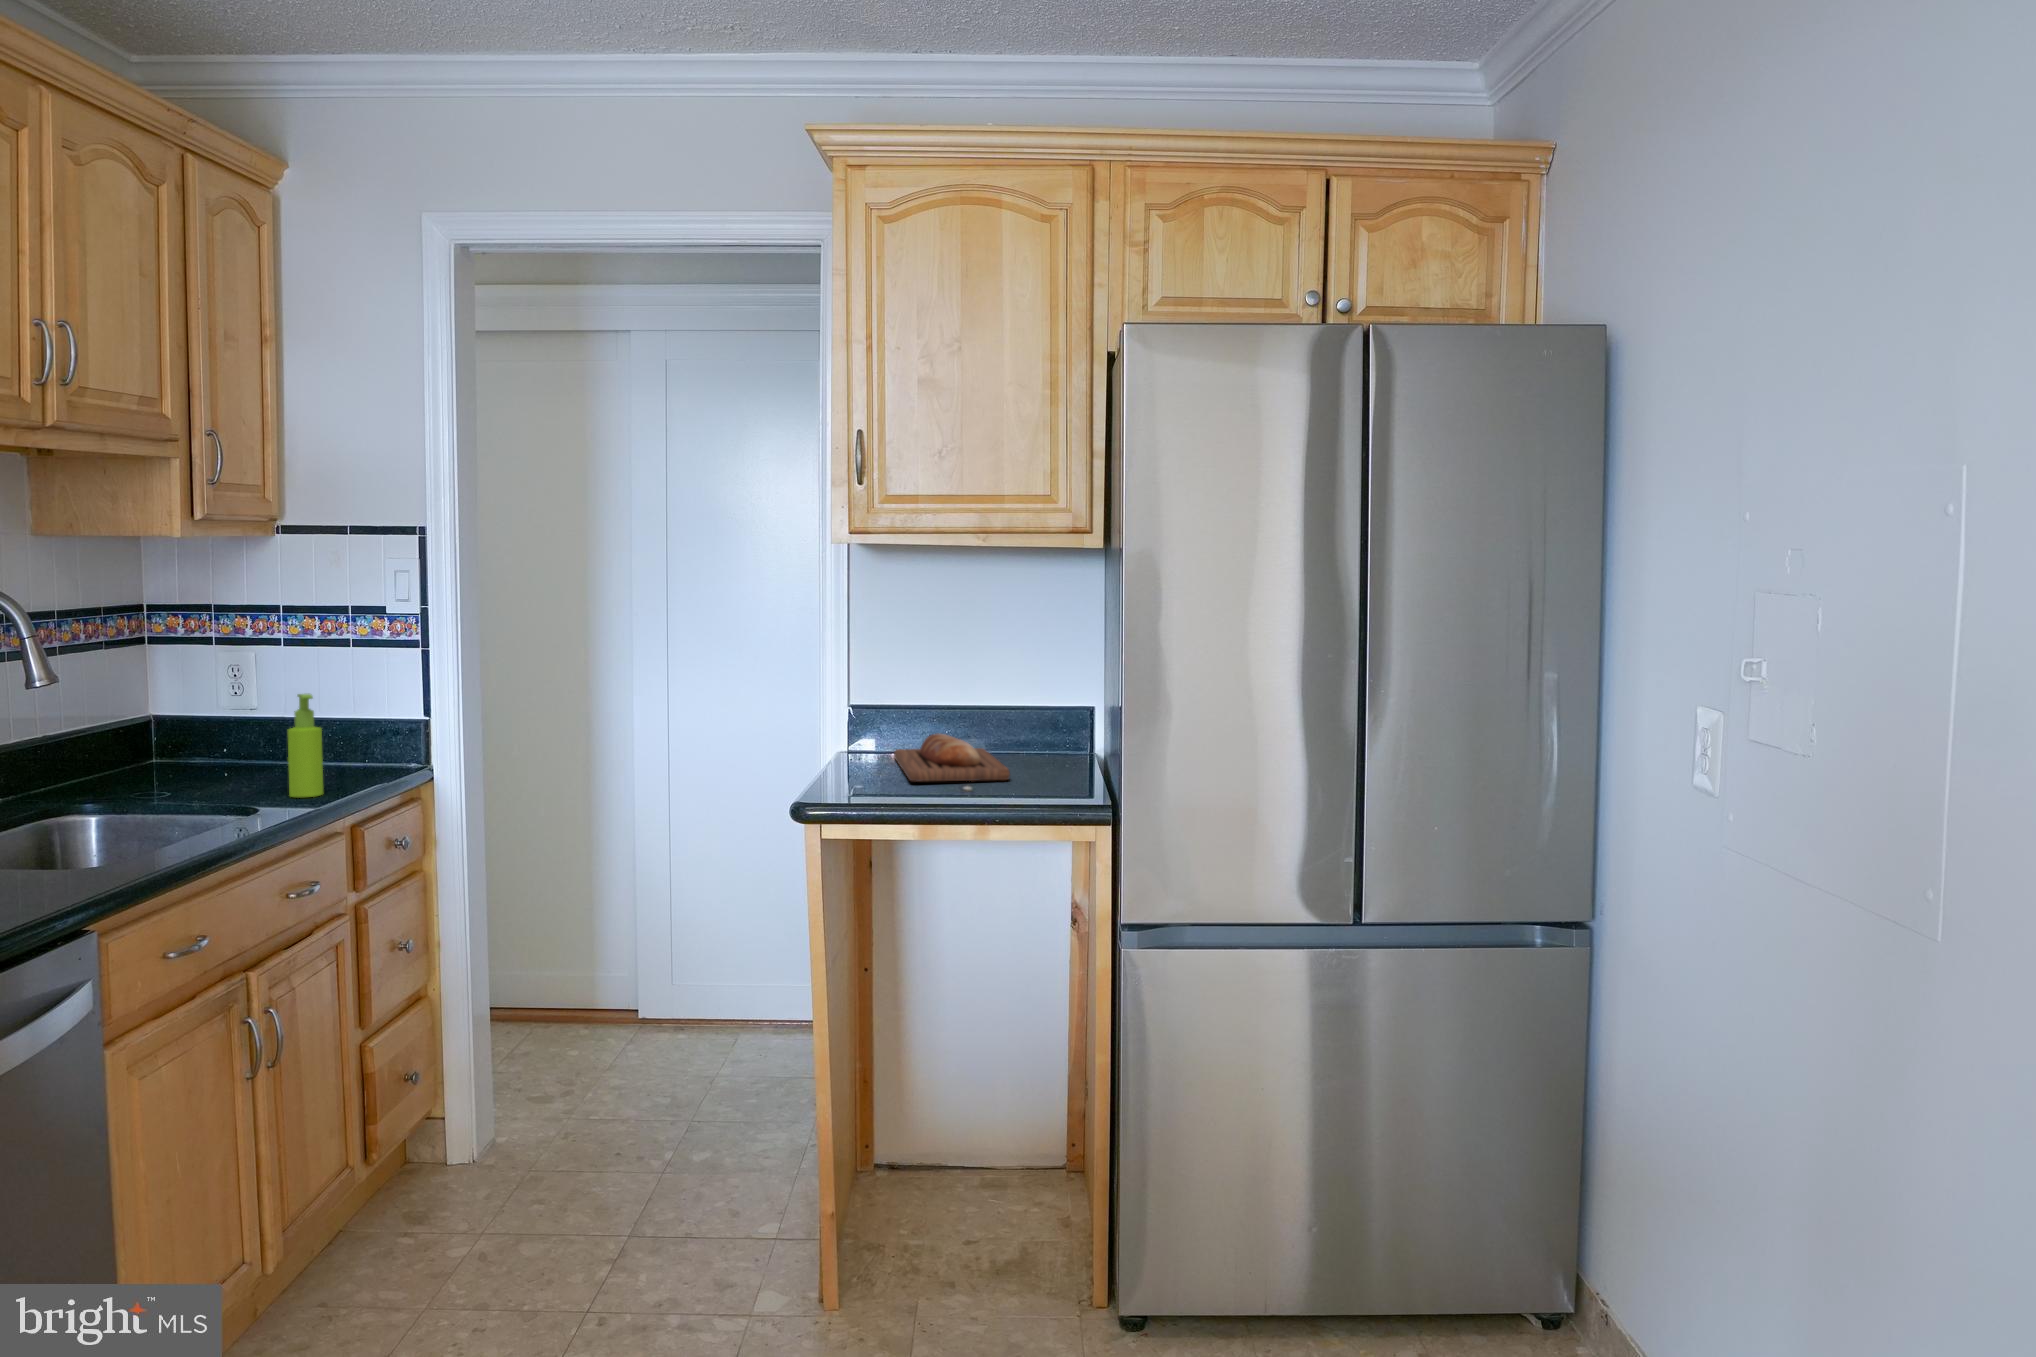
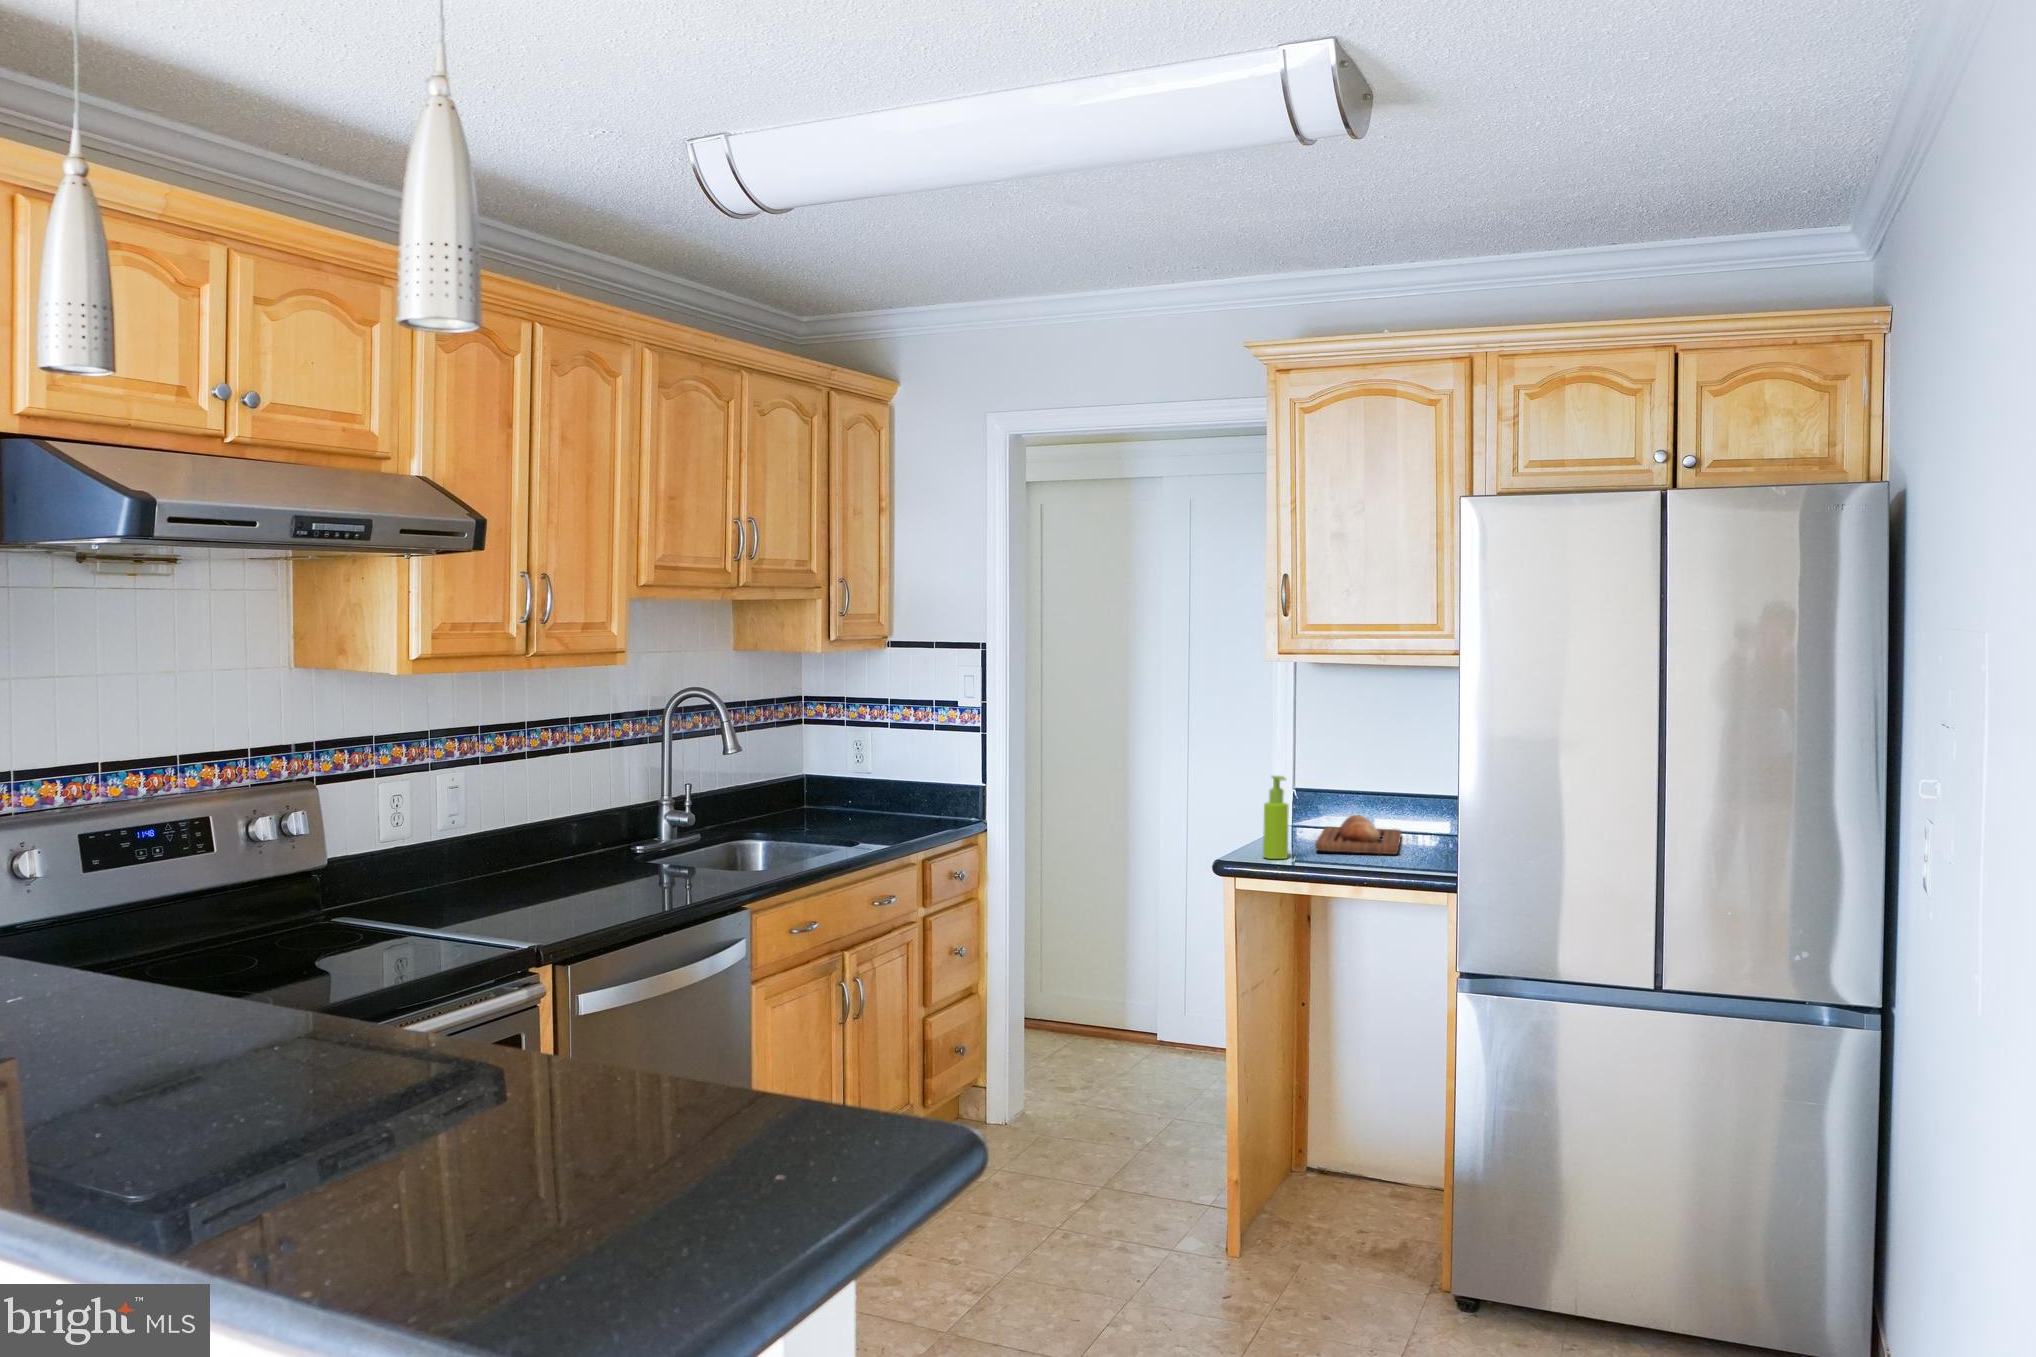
soap dispenser: present [288,694,323,797] -> present [1263,776,1289,859]

